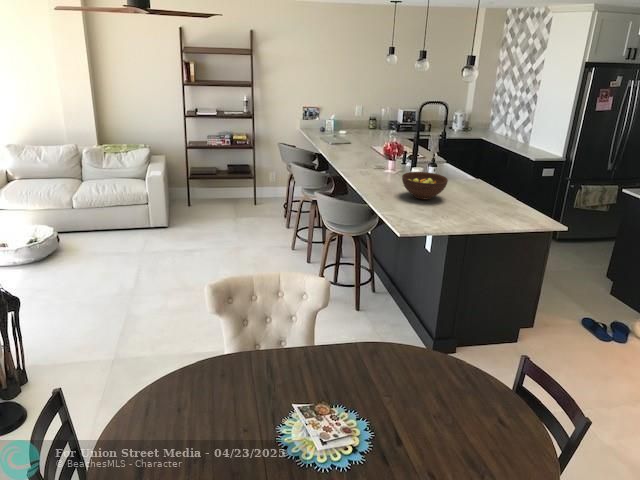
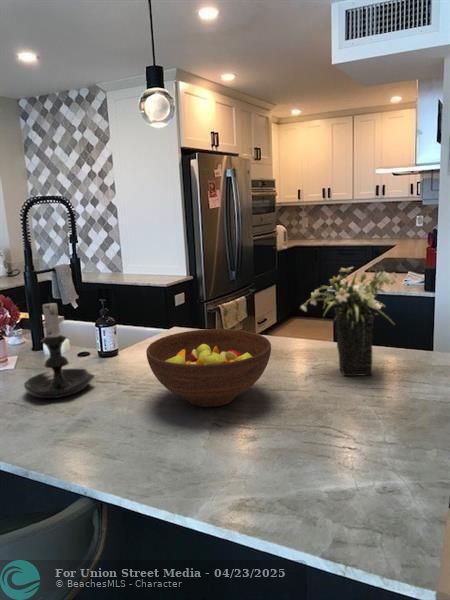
candle holder: none [379,147,403,183] -> present [24,299,94,398]
flower arrangement: none [469,164,510,212] -> present [300,266,397,376]

